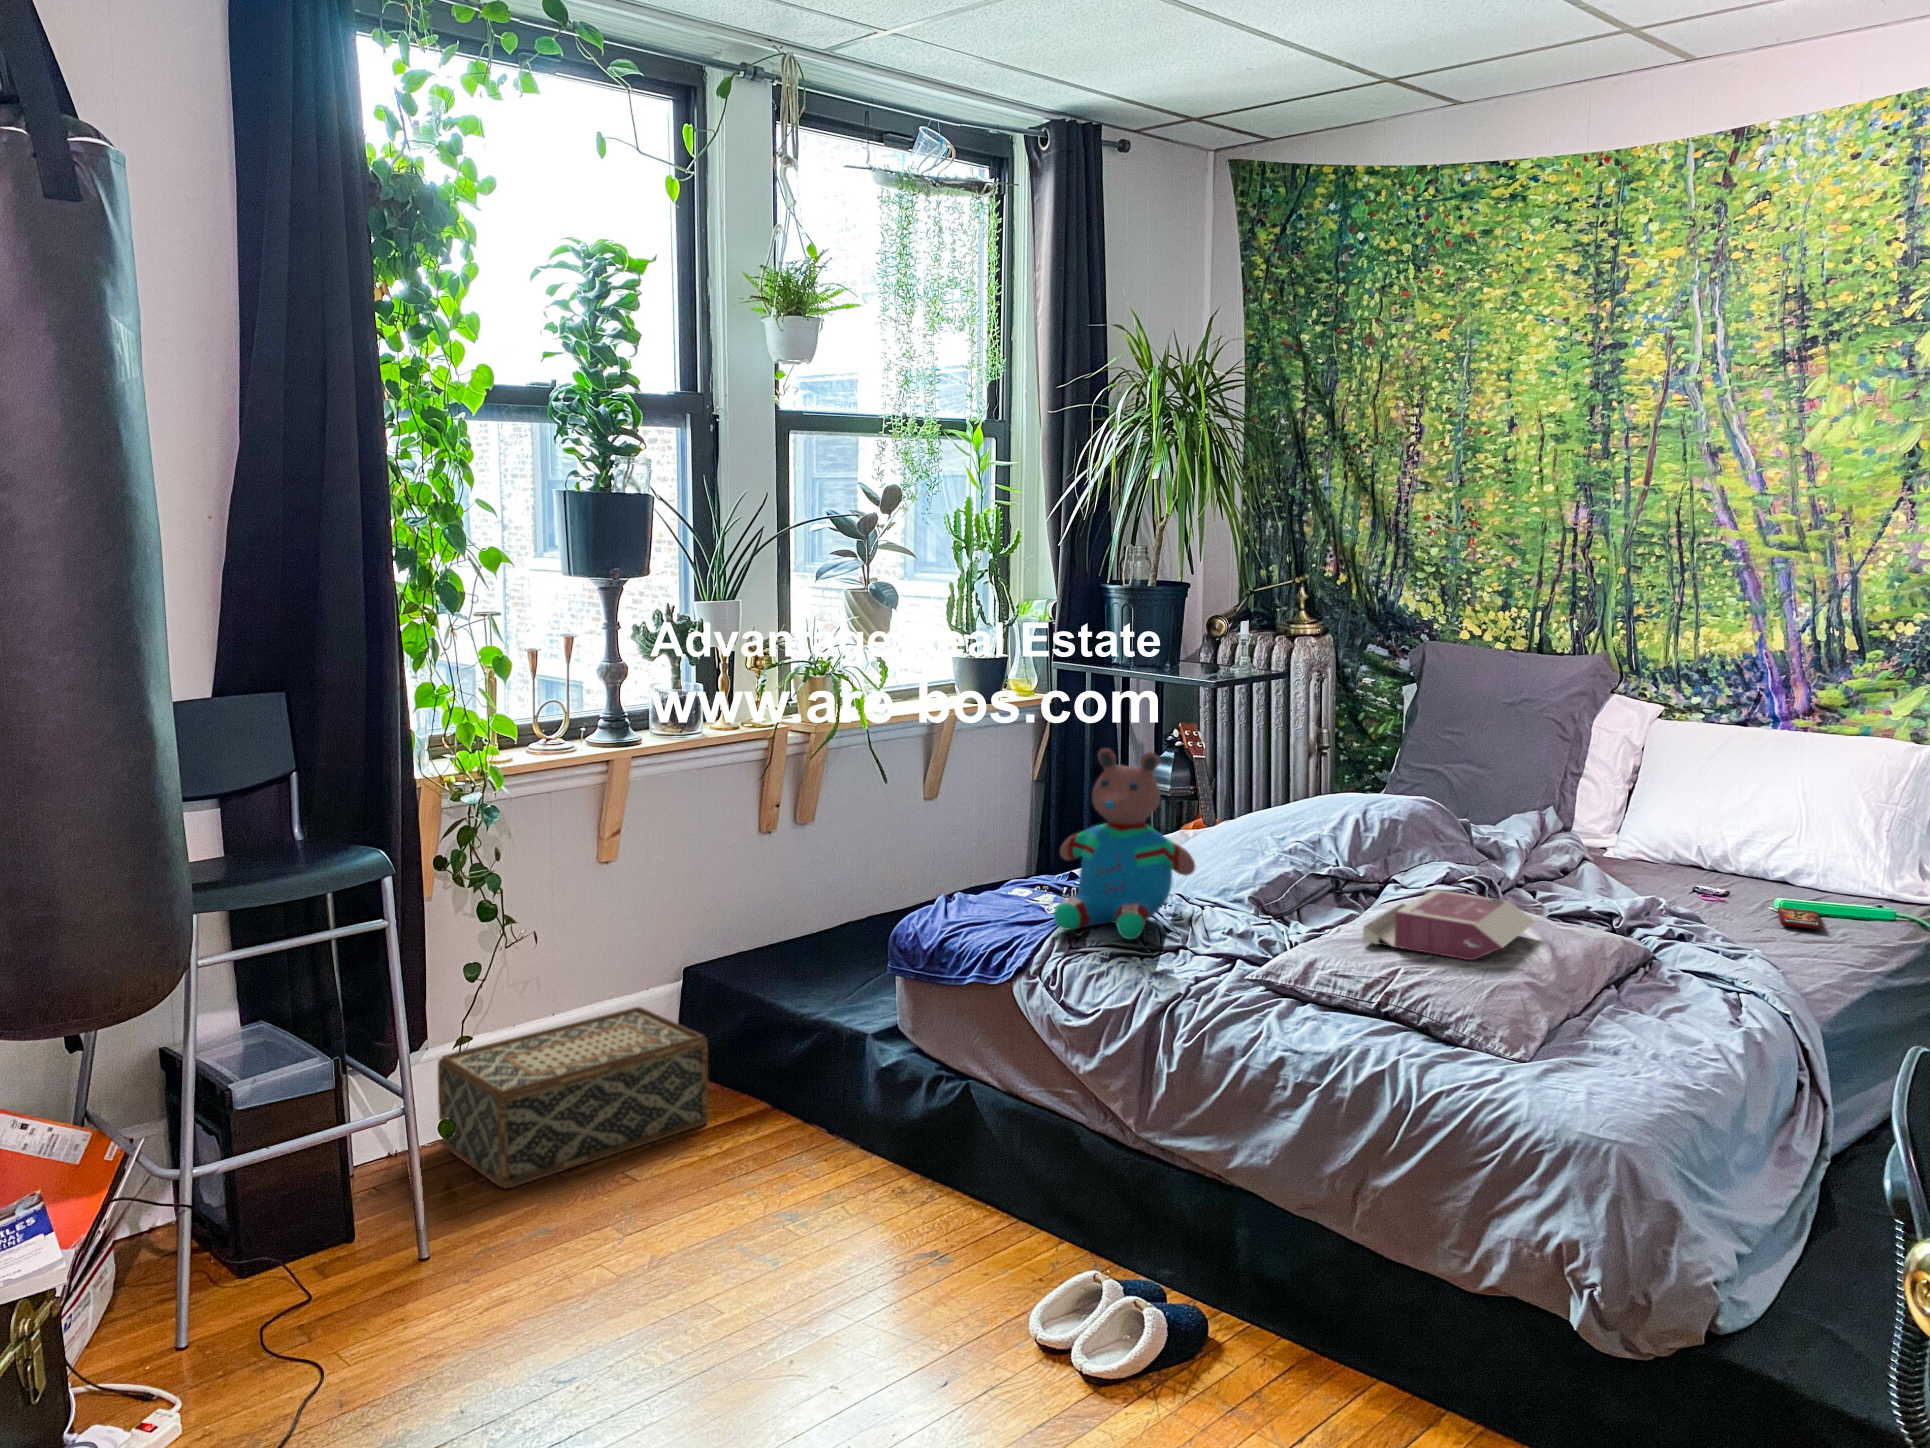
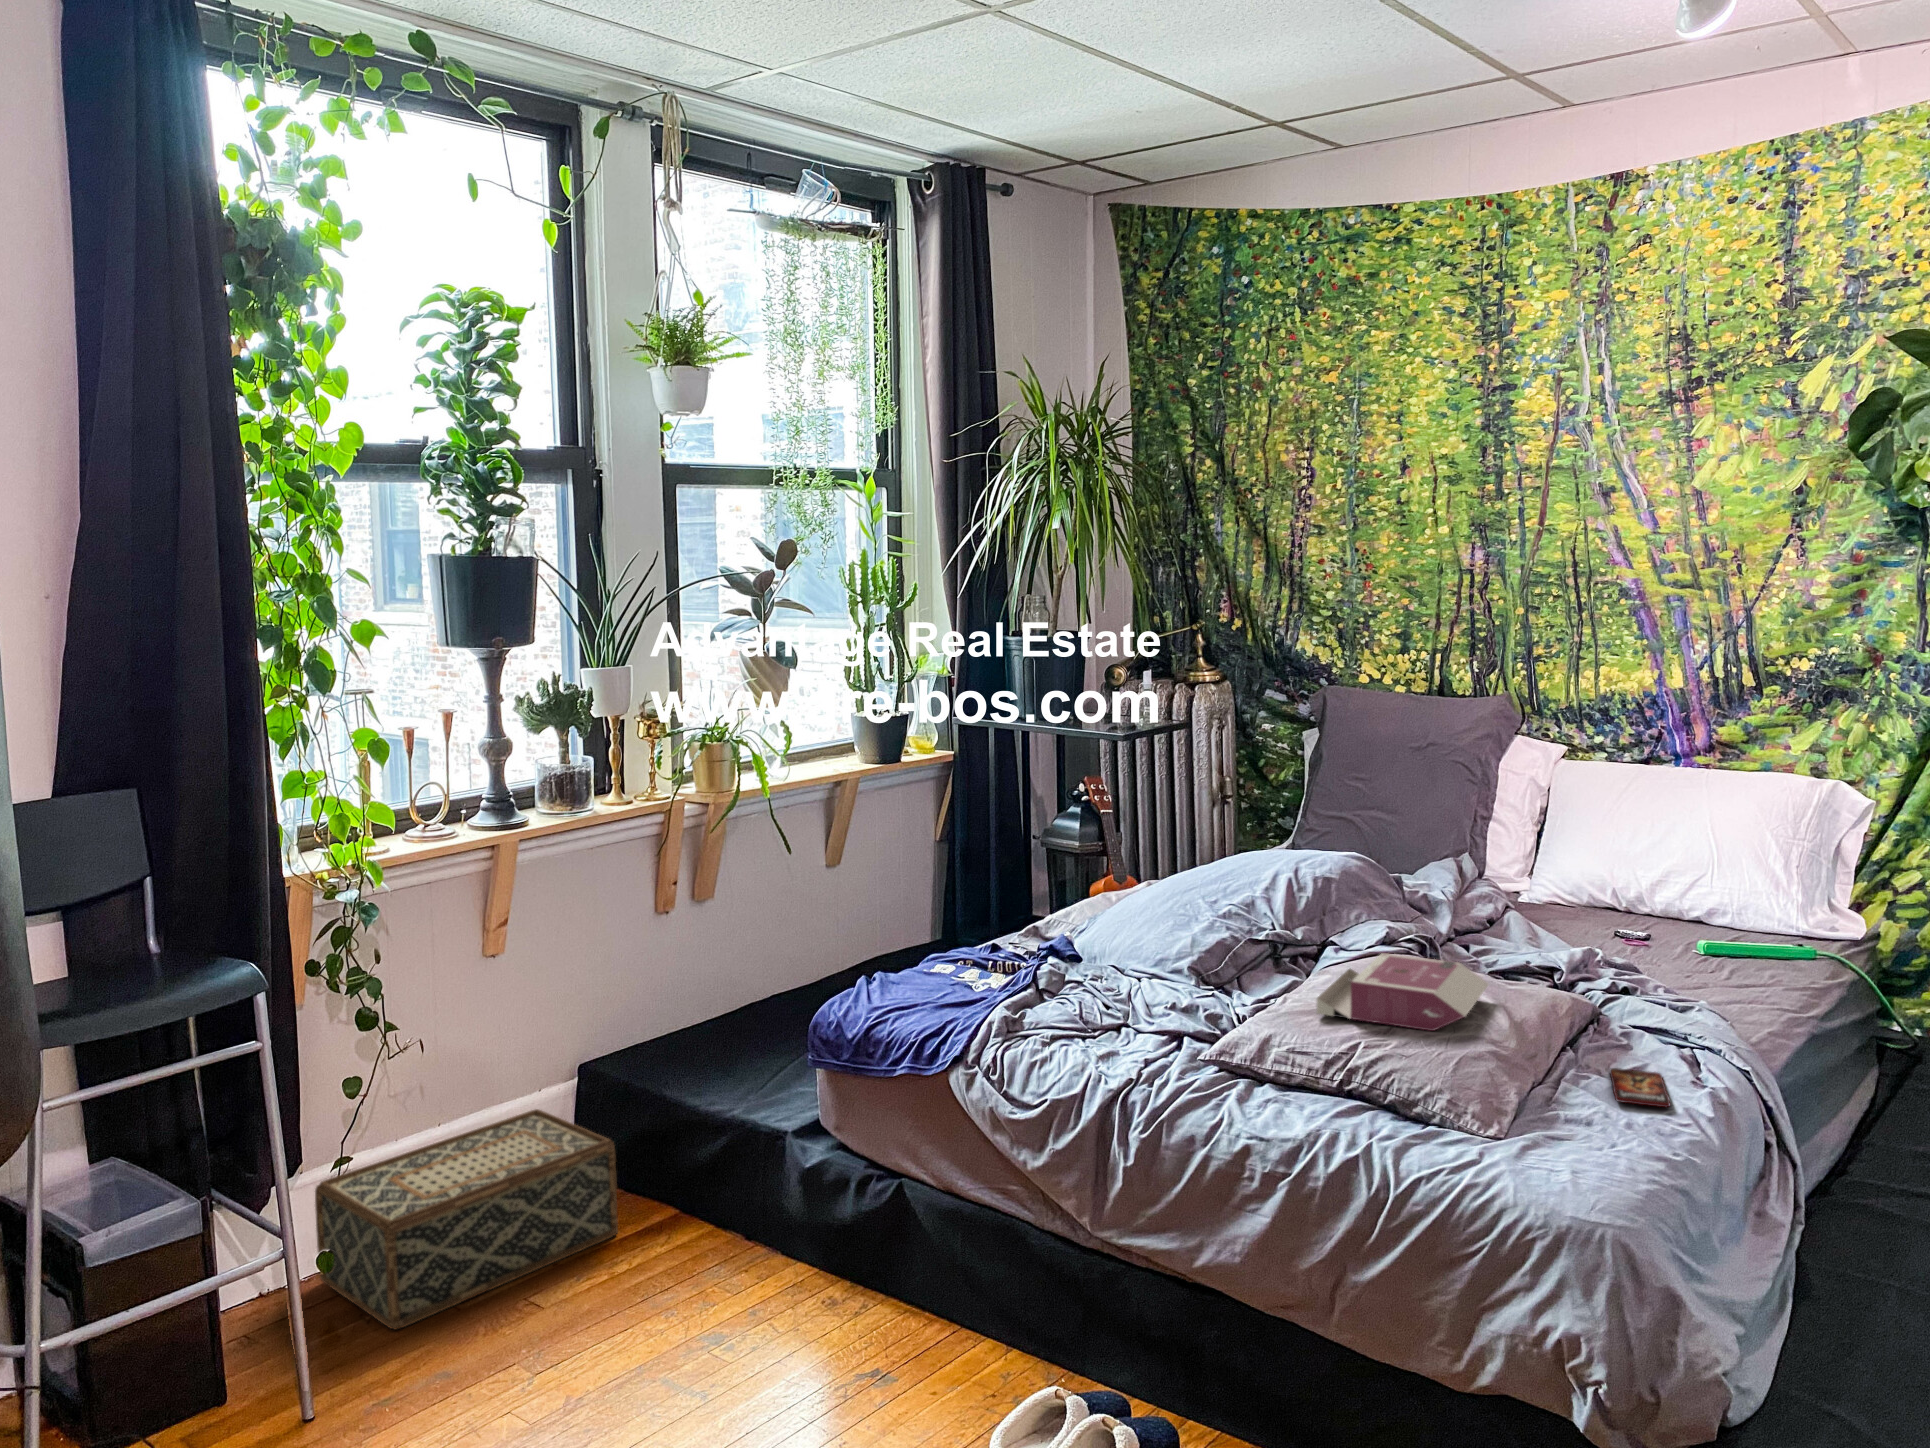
teddy bear: present [1054,748,1195,939] -> none [987,815,1133,1019]
smartphone: present [1778,907,1822,929] -> present [1610,1068,1670,1107]

